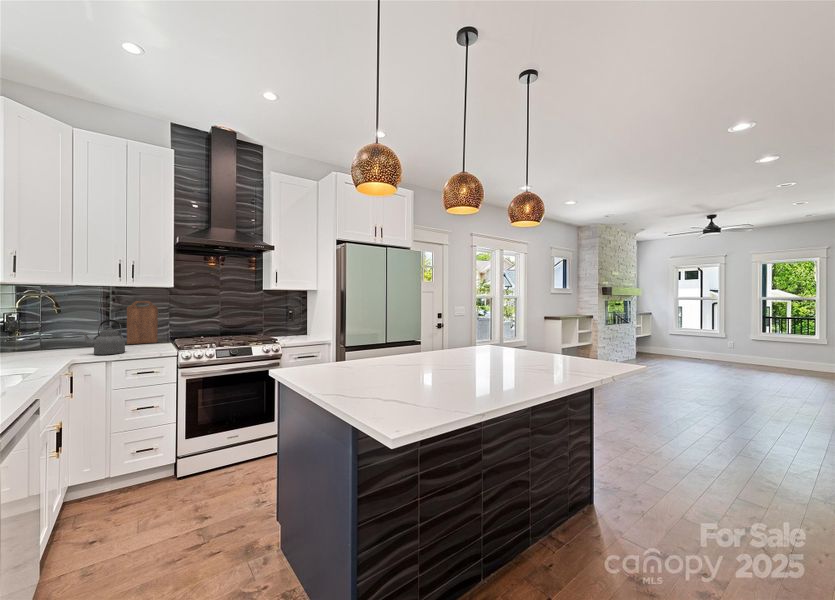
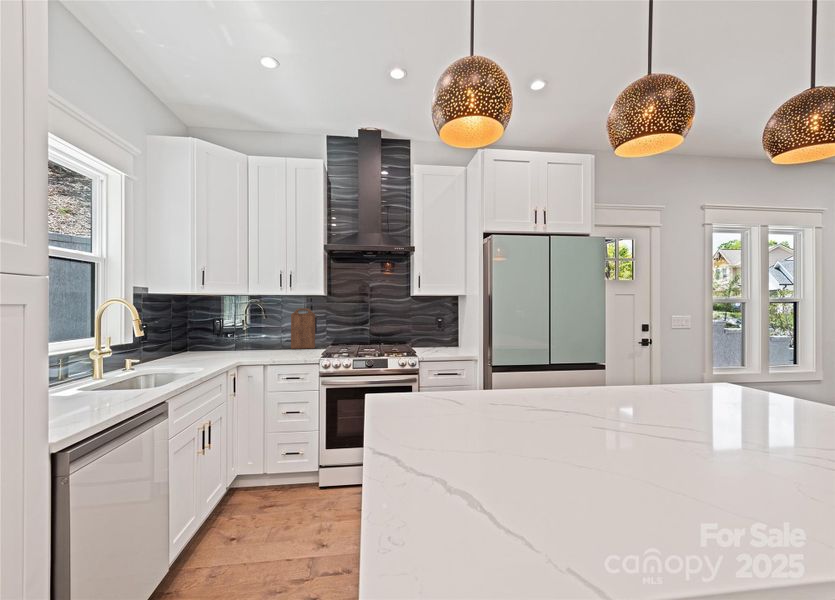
kettle: present [80,319,125,355] -> none [248,325,280,358]

